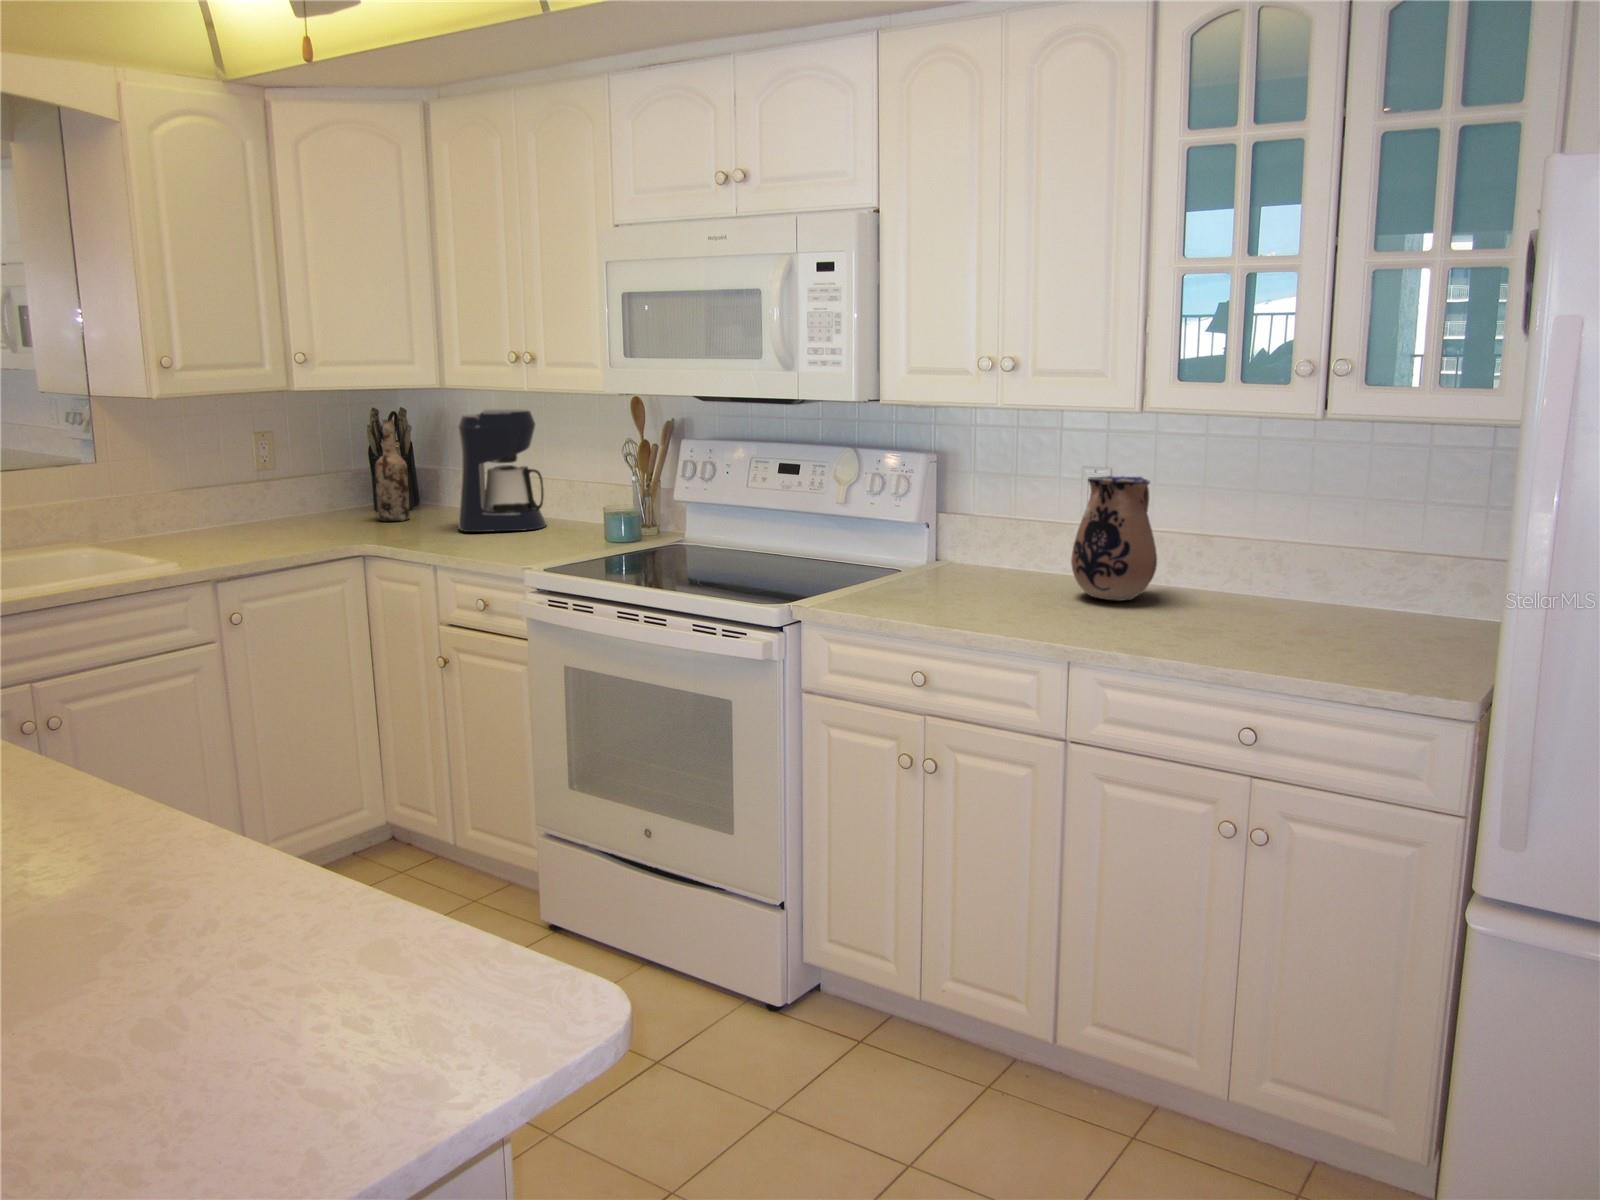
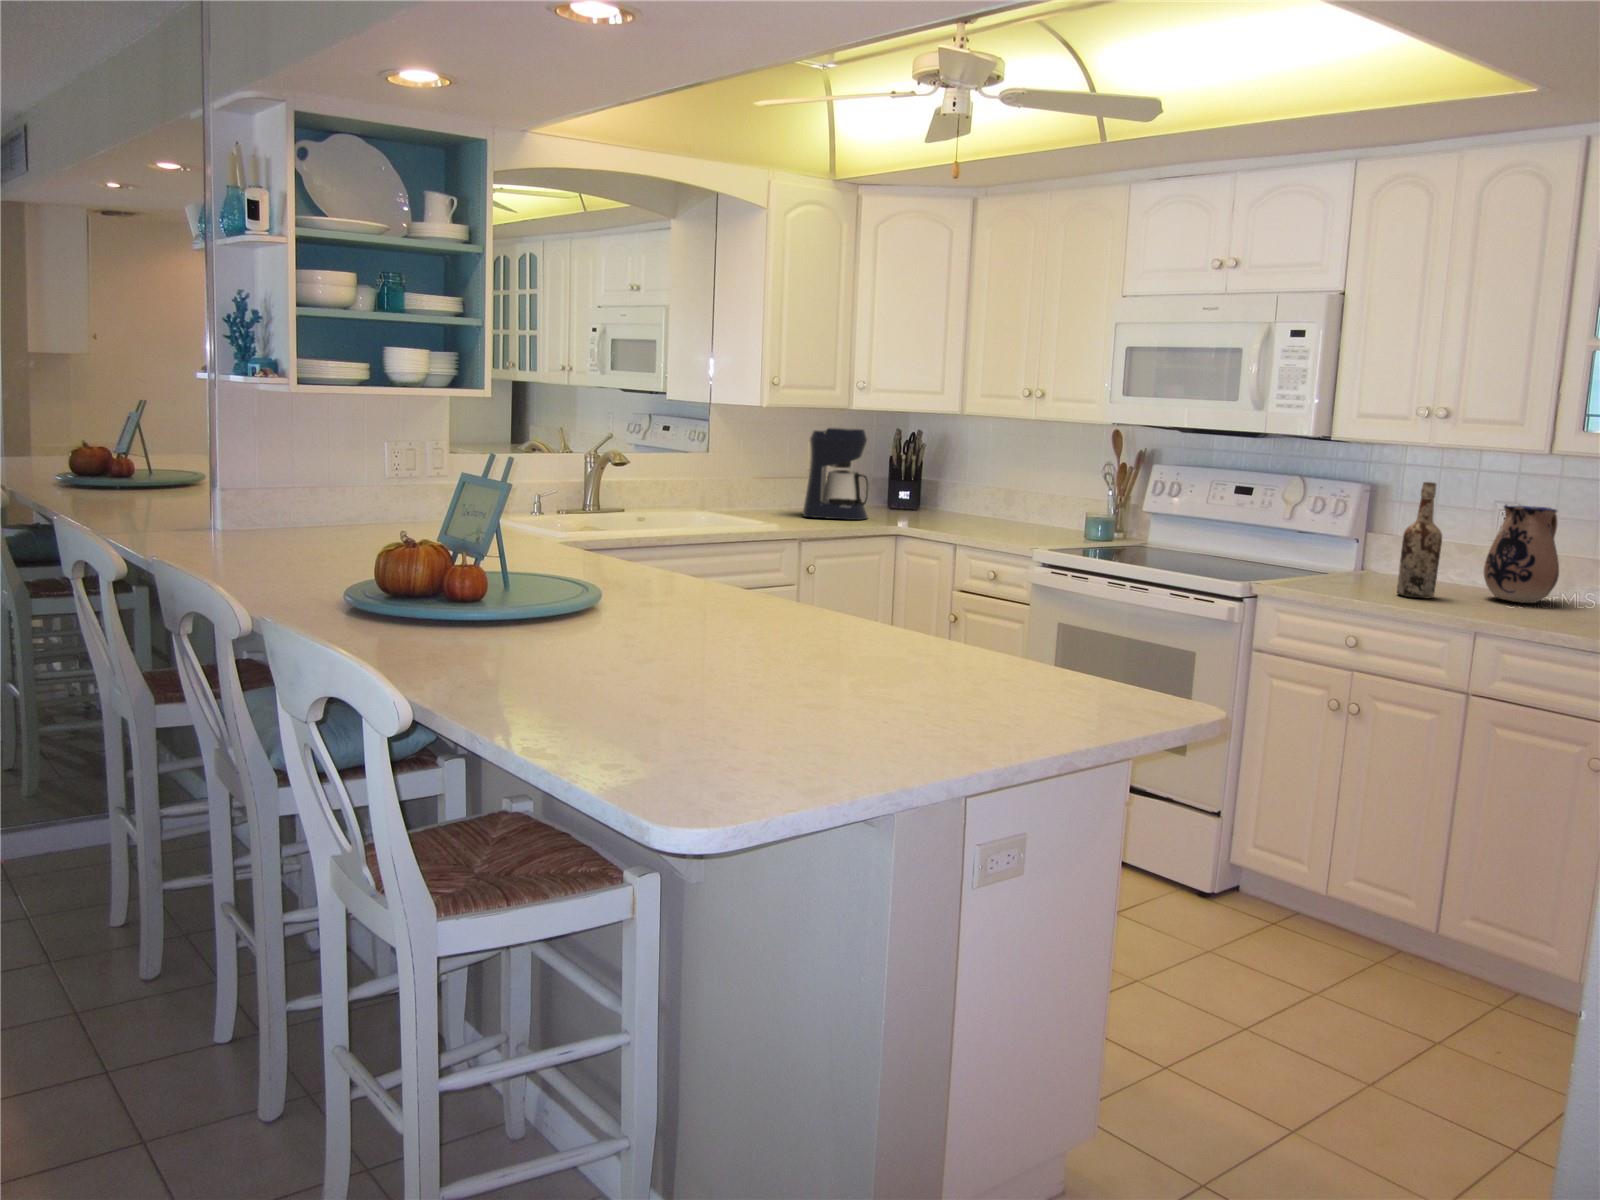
coffee maker: present [458,409,546,532] -> present [803,427,869,520]
wine bottle: present [375,420,410,521] -> present [1397,482,1442,598]

